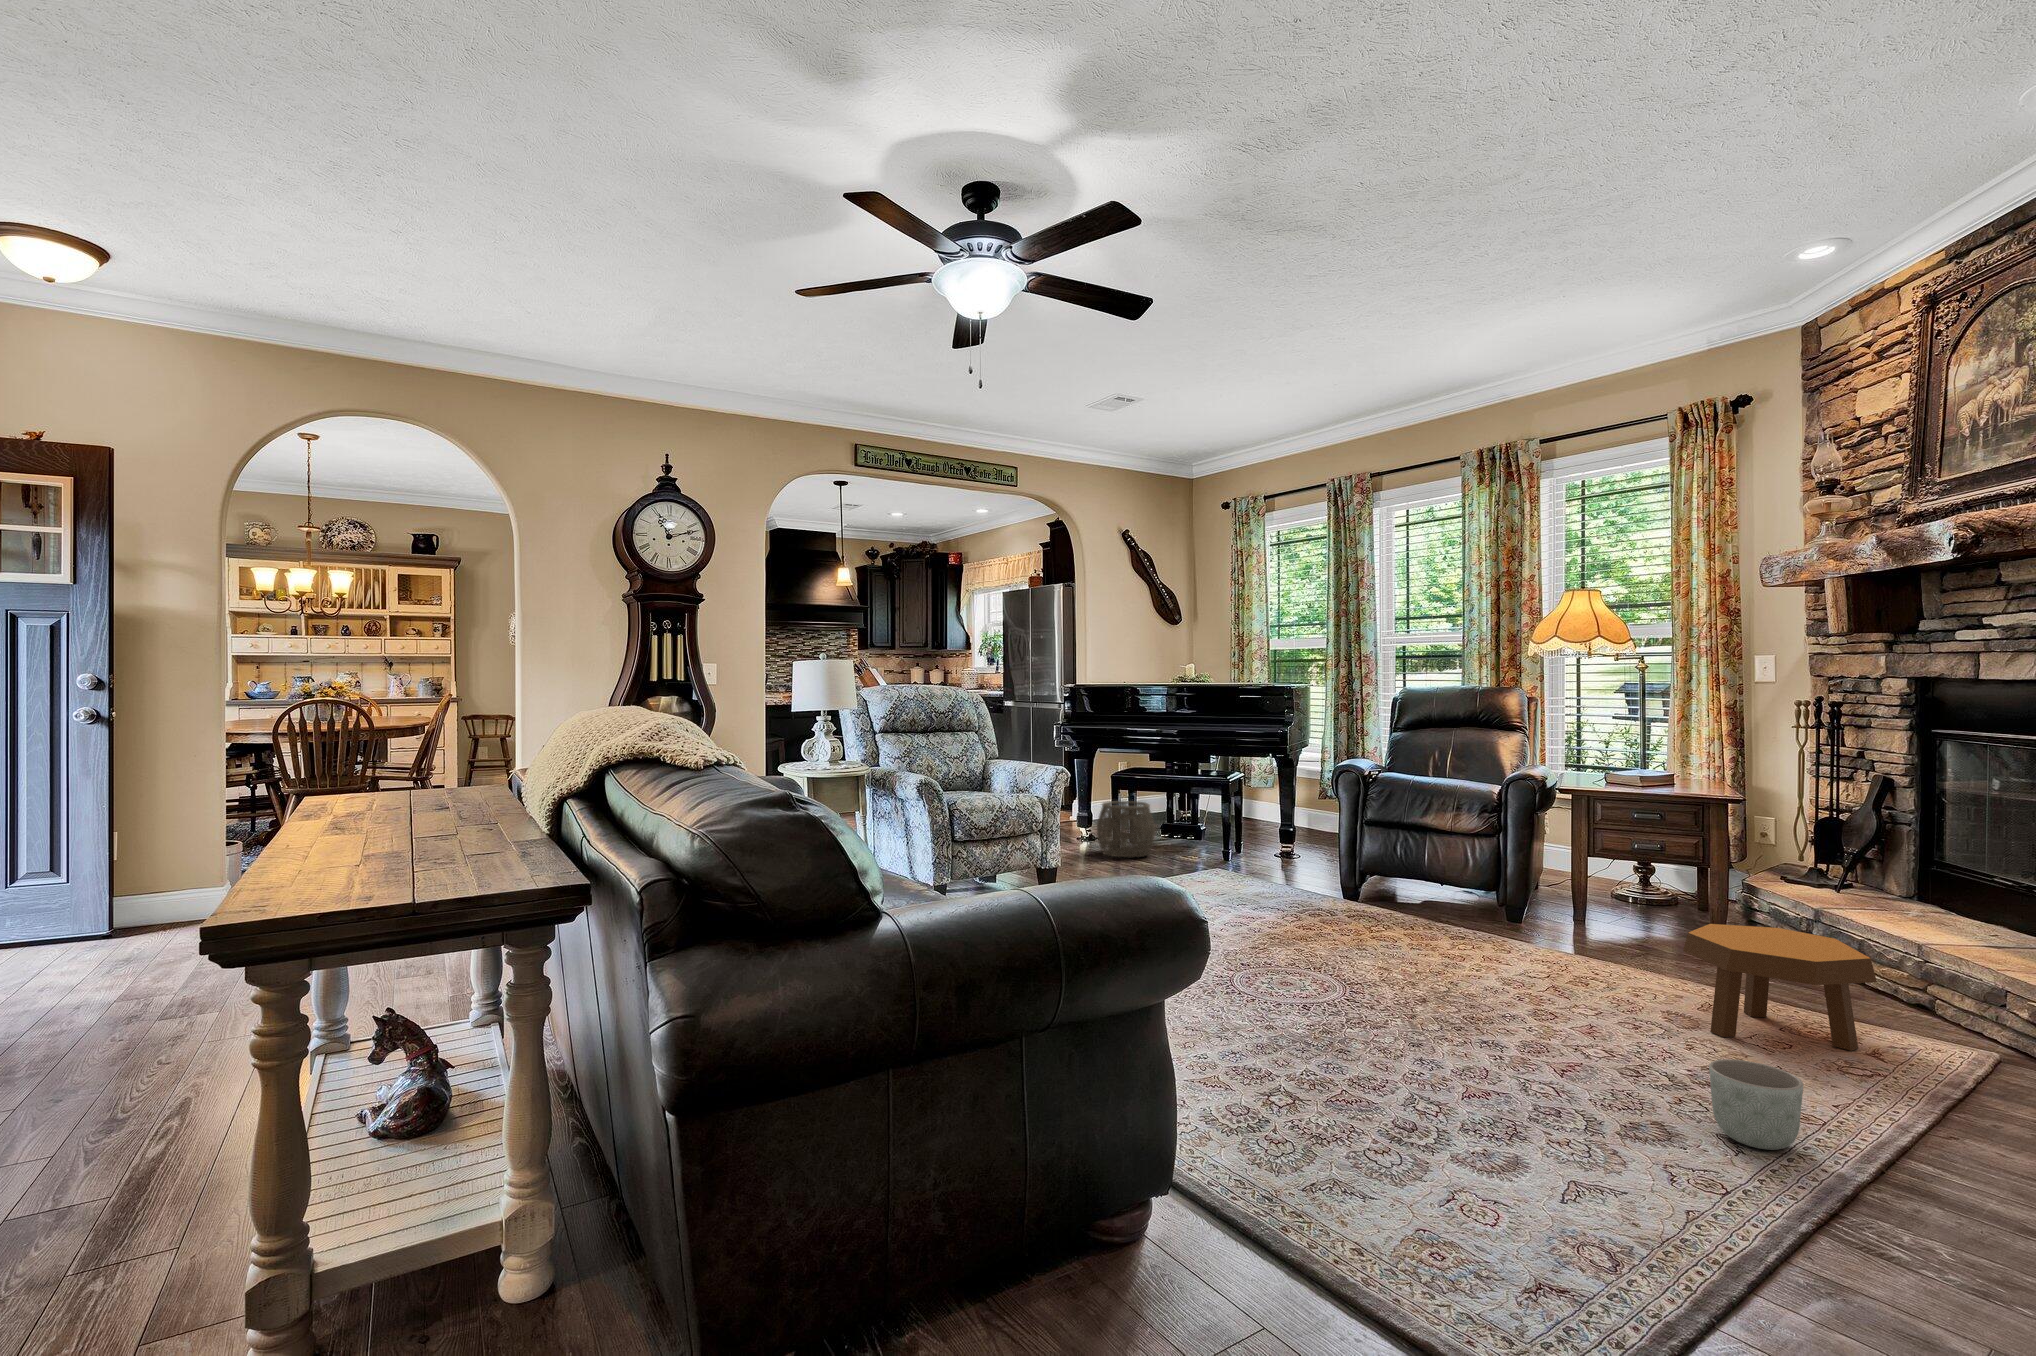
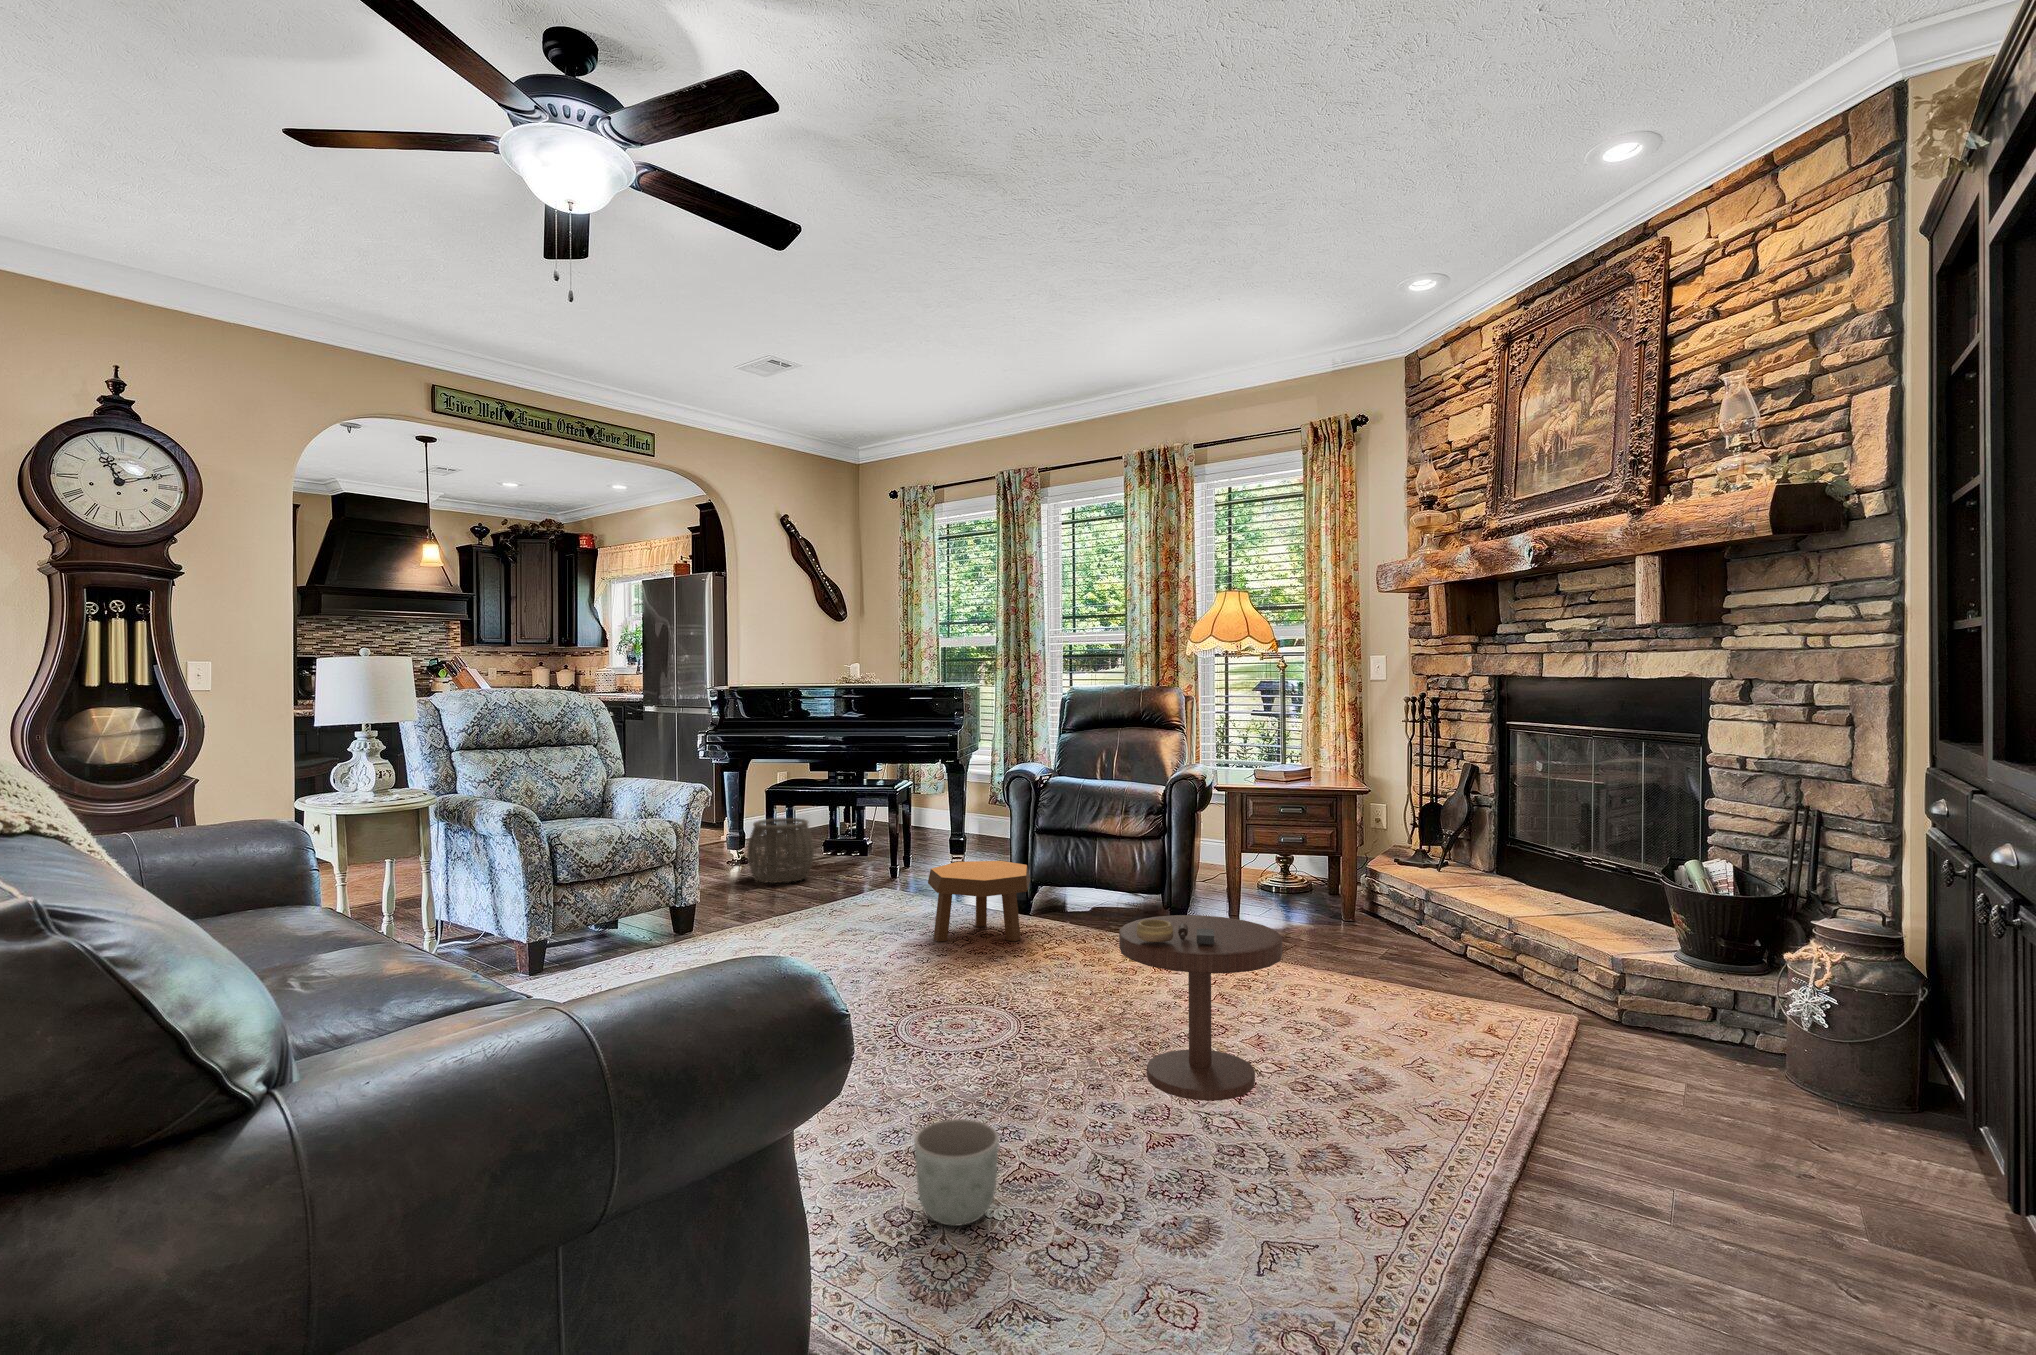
side table: none [1432,881,1596,1156] -> present [1119,915,1282,1219]
footstool: present [1683,924,1877,1051] -> present [928,861,1030,942]
planter: present [1709,1059,1803,1150] -> present [914,1119,999,1226]

